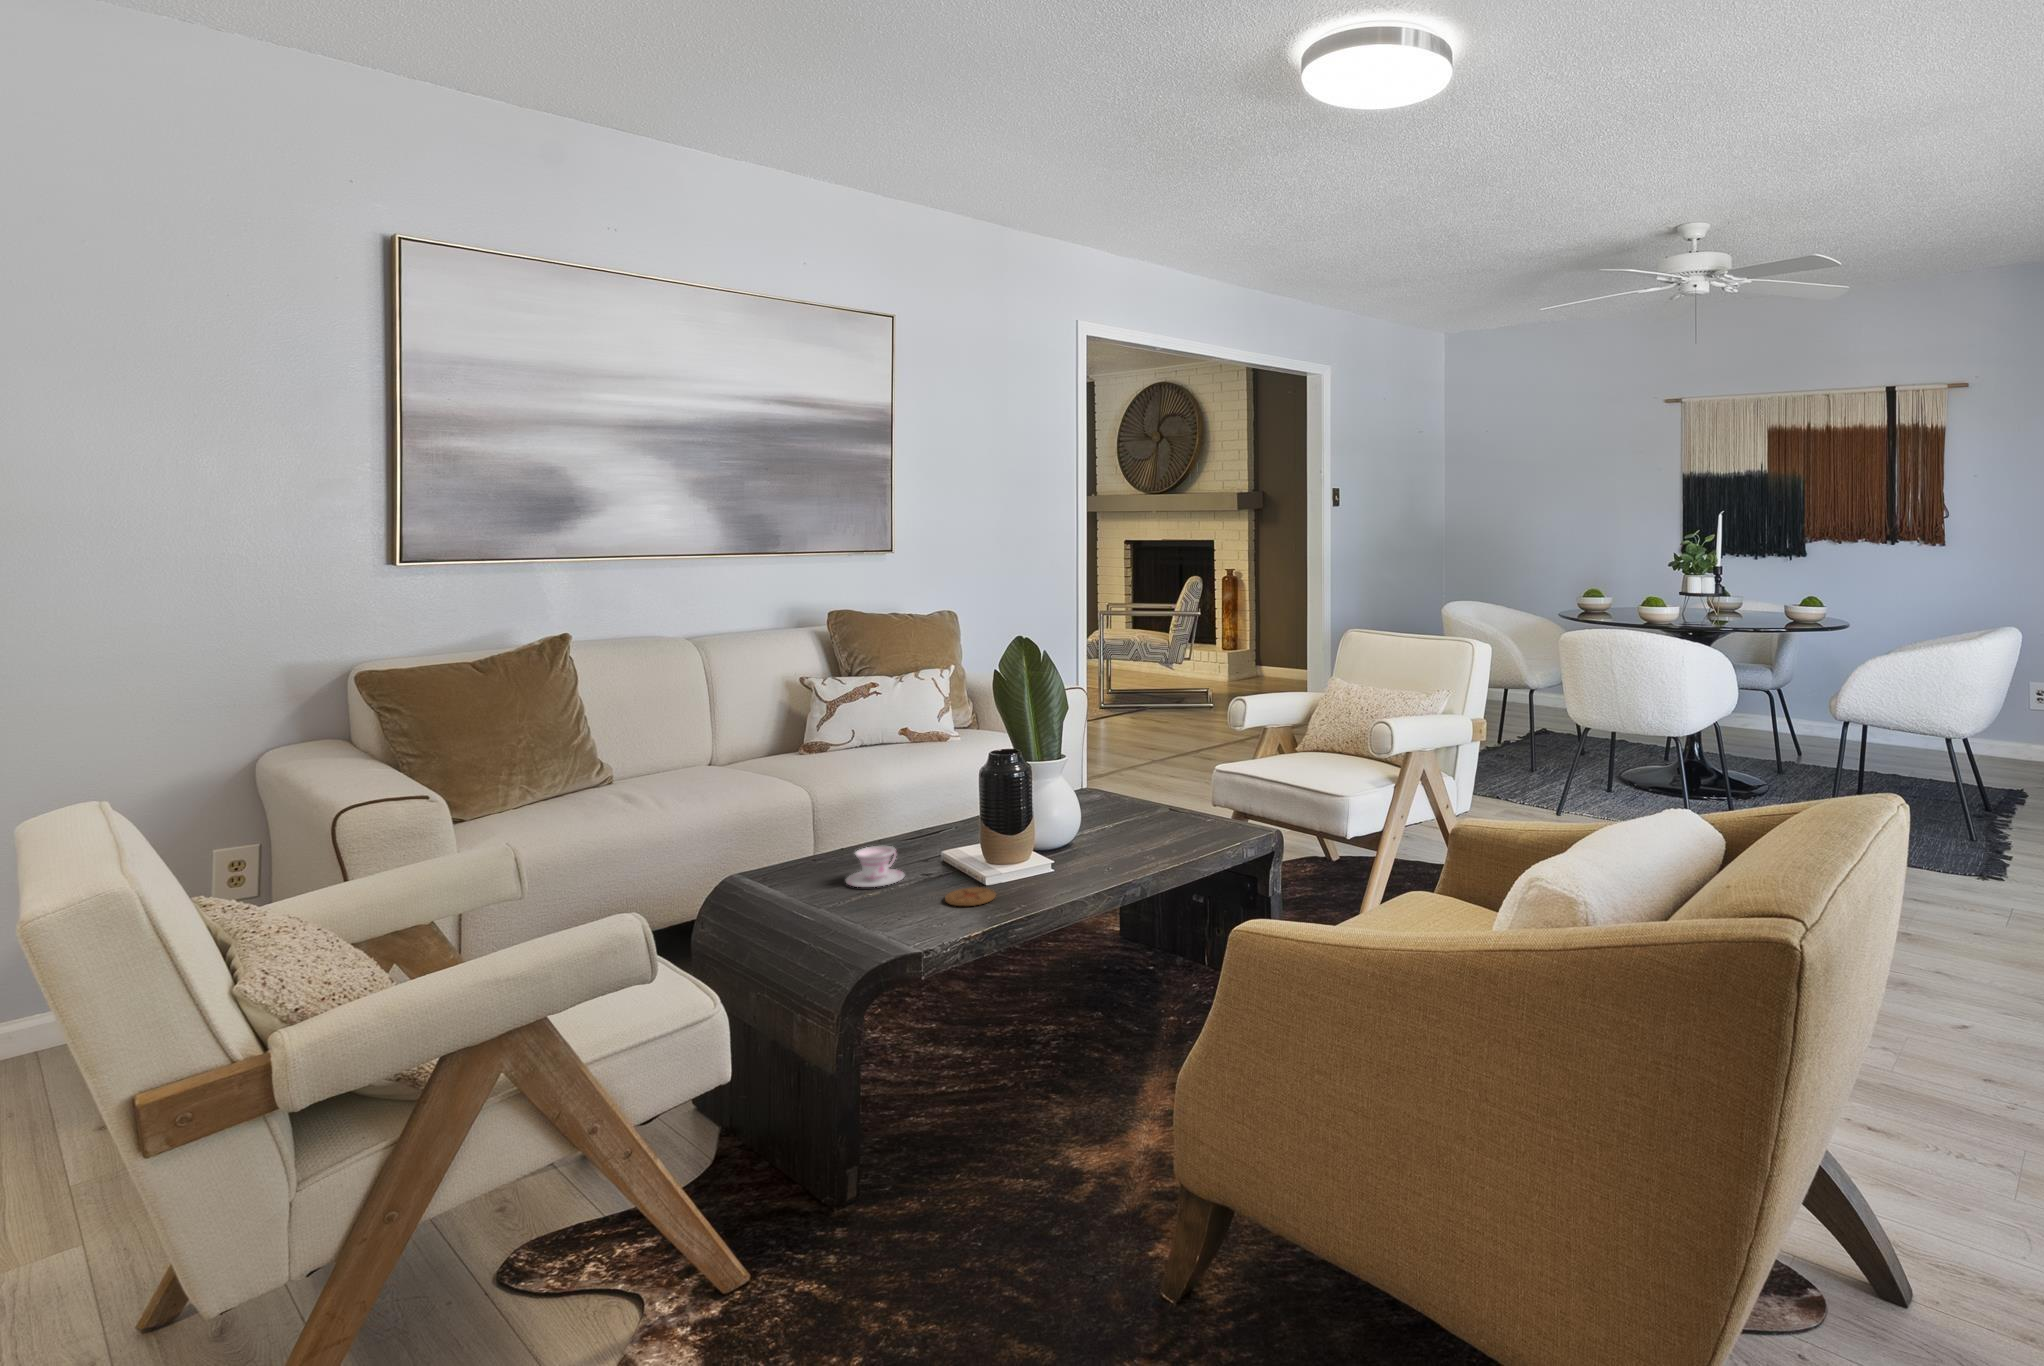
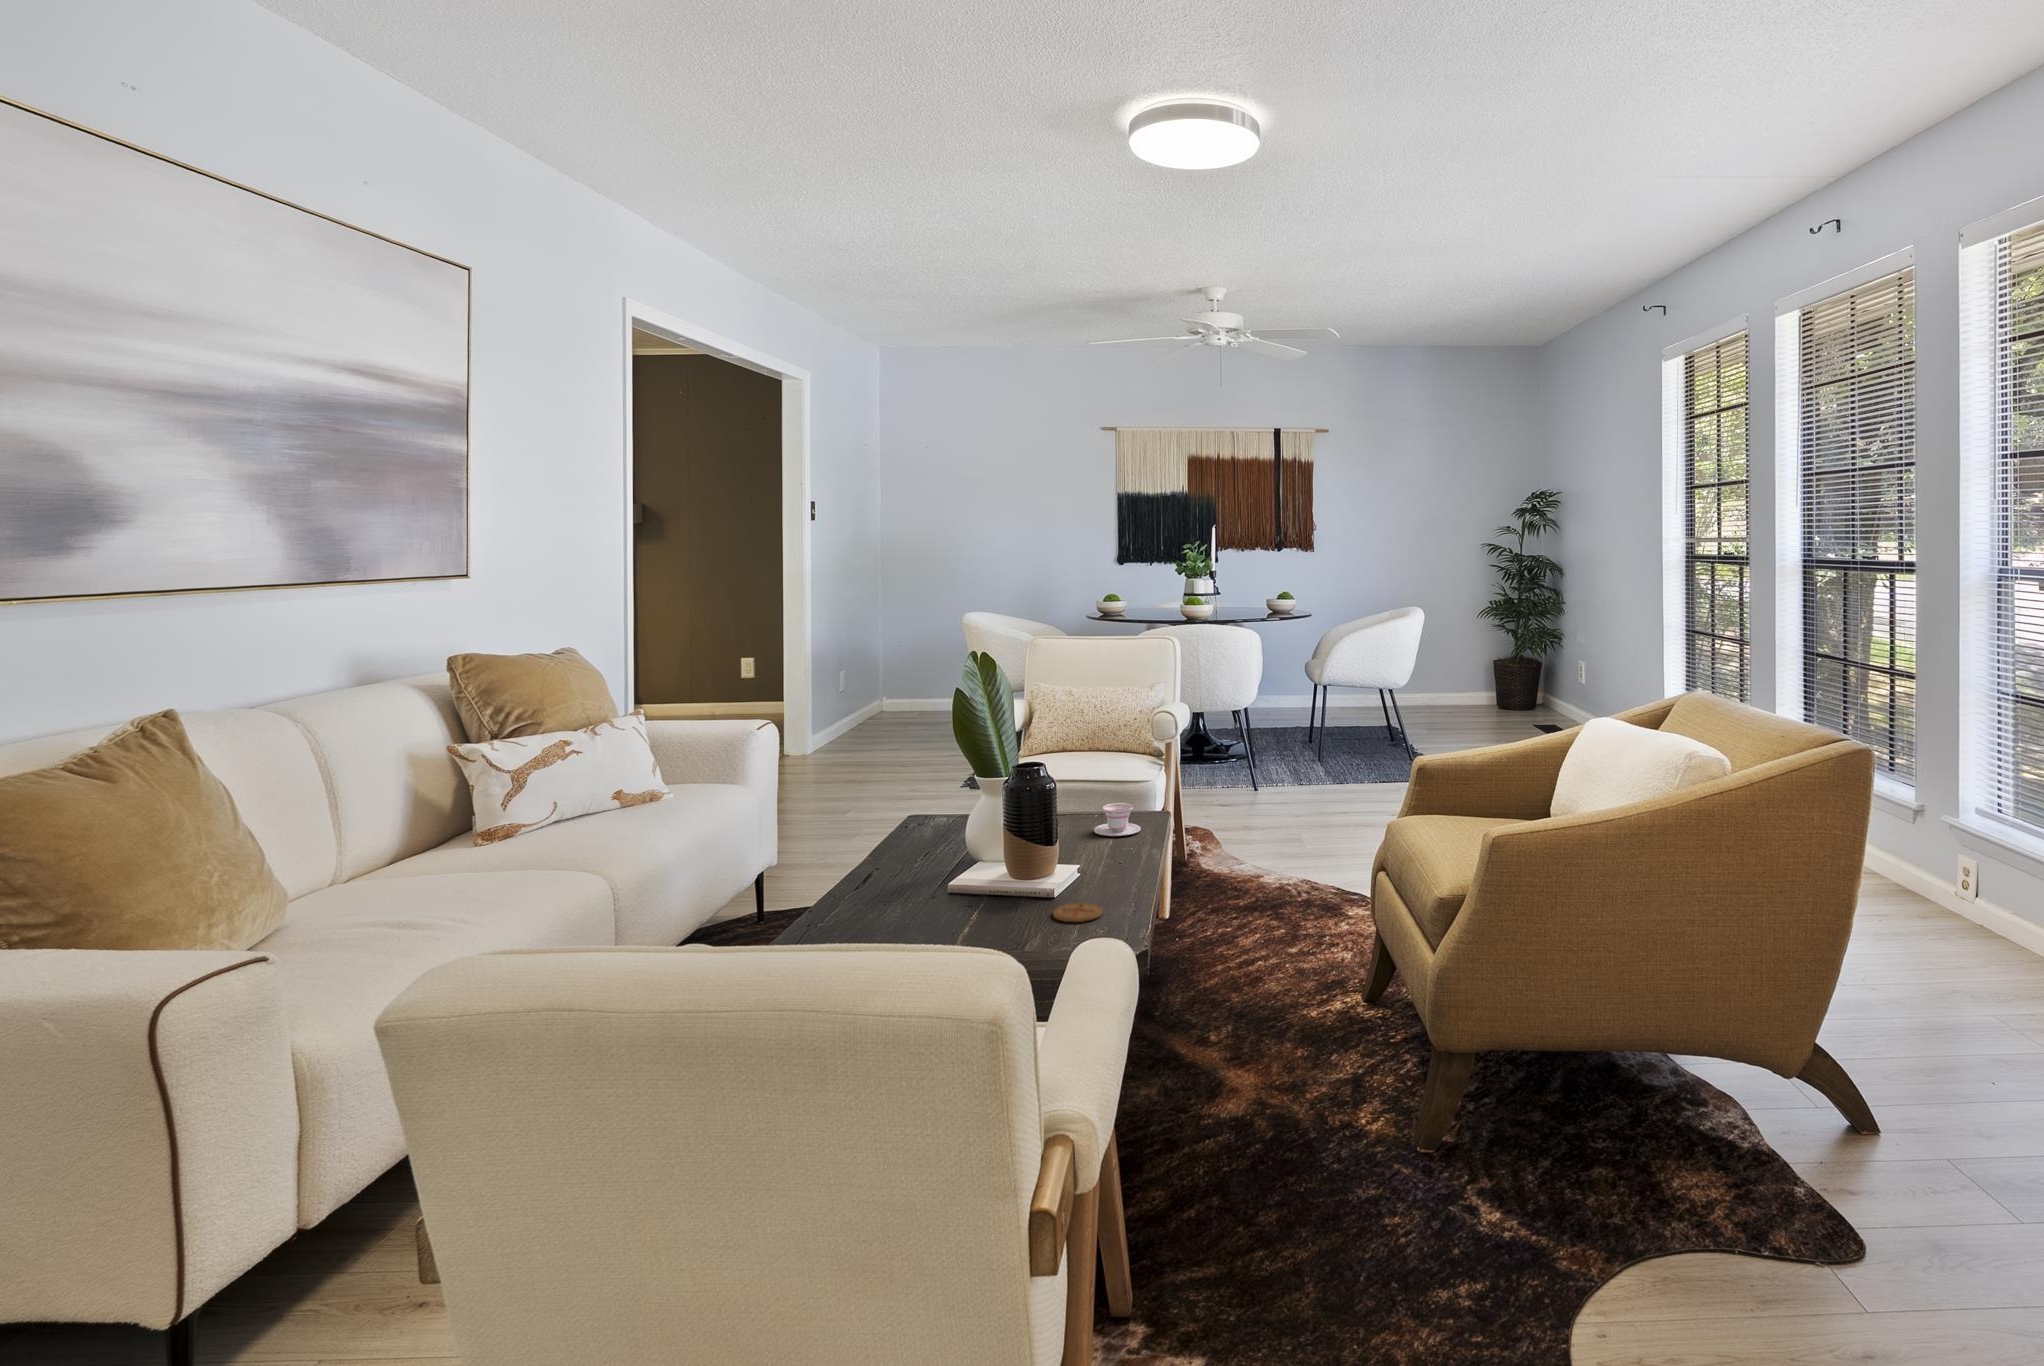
teacup: present [846,846,904,887] -> present [1094,803,1141,836]

